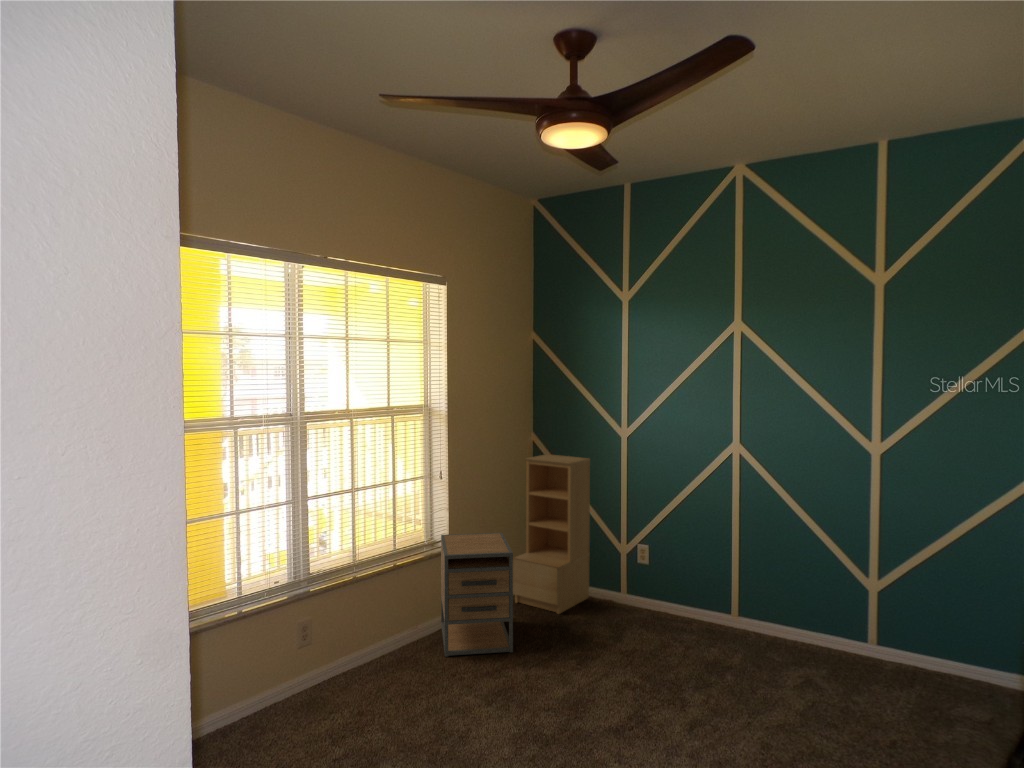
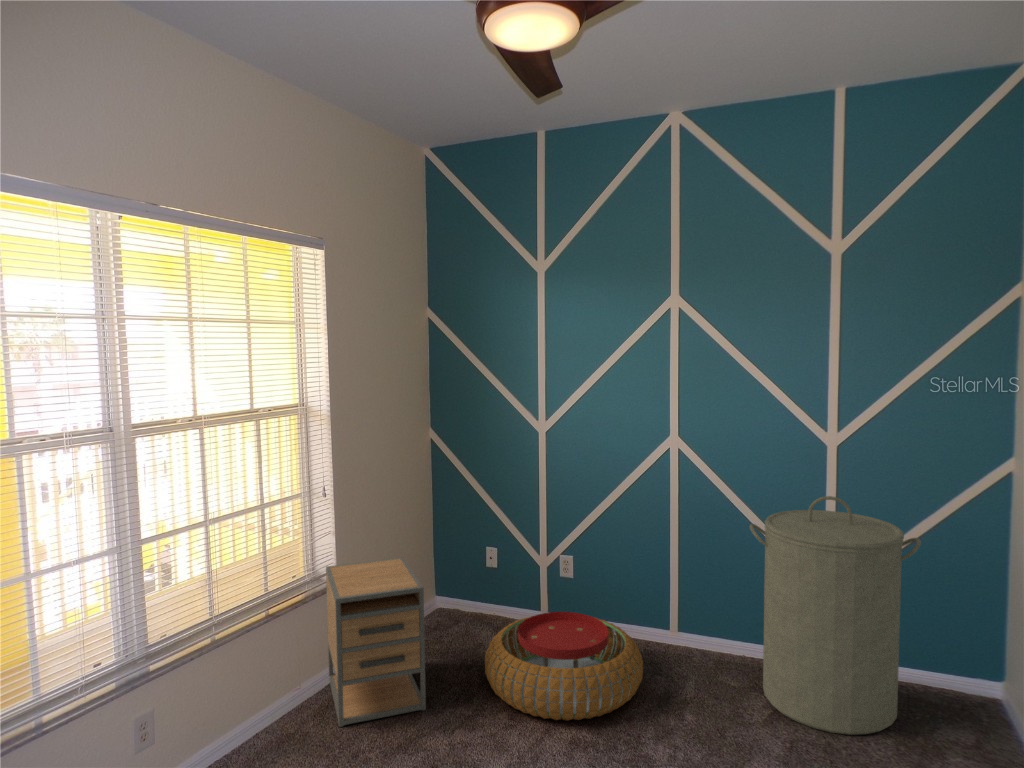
bookshelf: present [513,454,590,614] -> none [414,454,504,647]
laundry hamper: none [793,497,947,707] -> present [750,496,921,735]
pouf: none [563,587,697,671] -> present [485,612,643,721]

